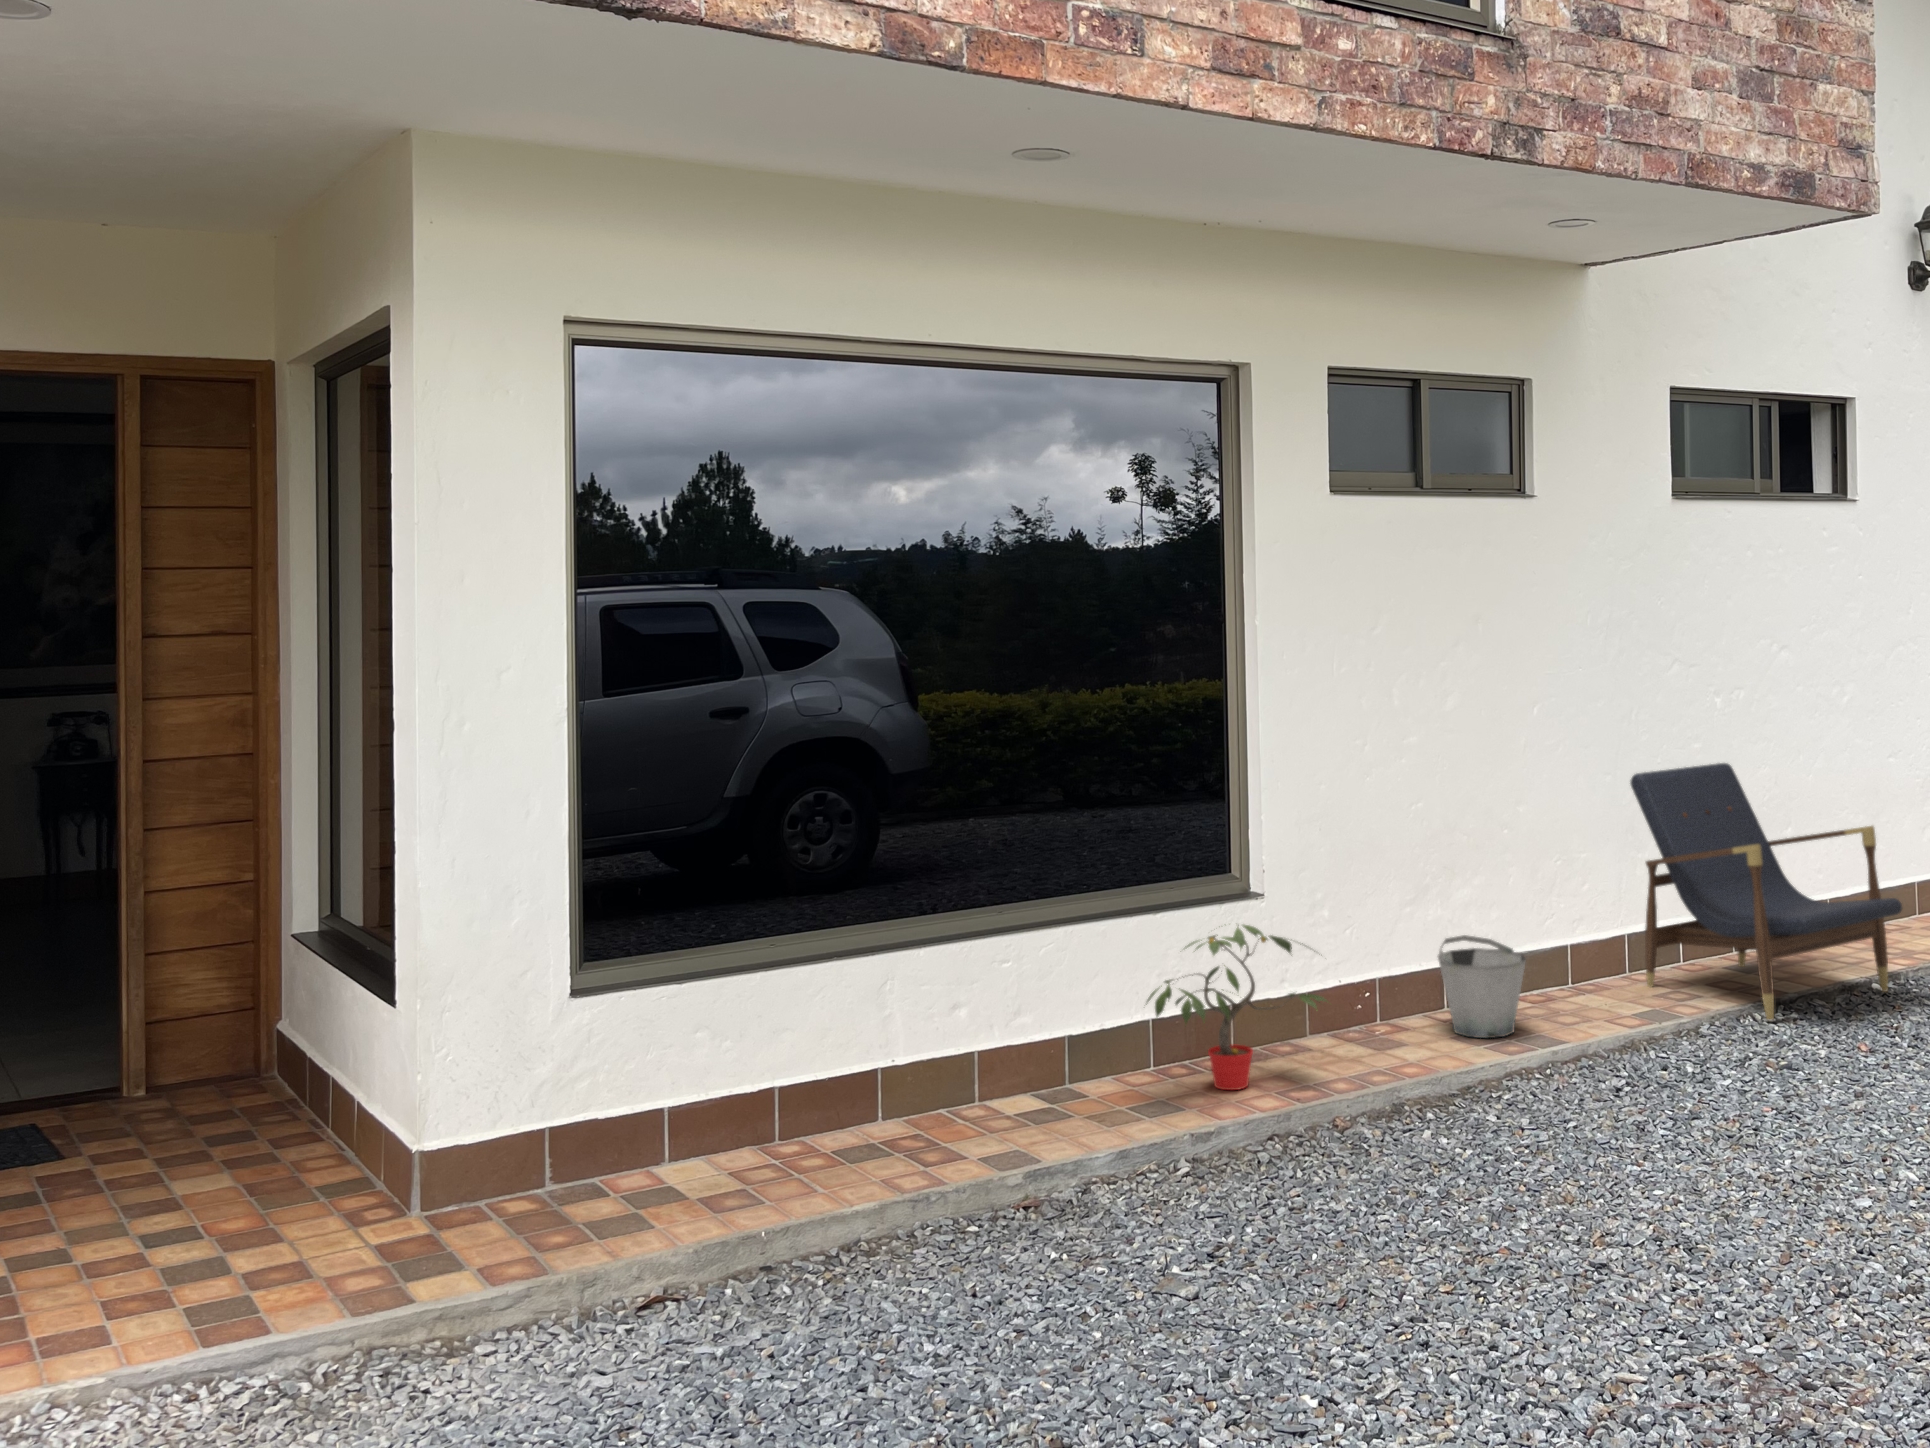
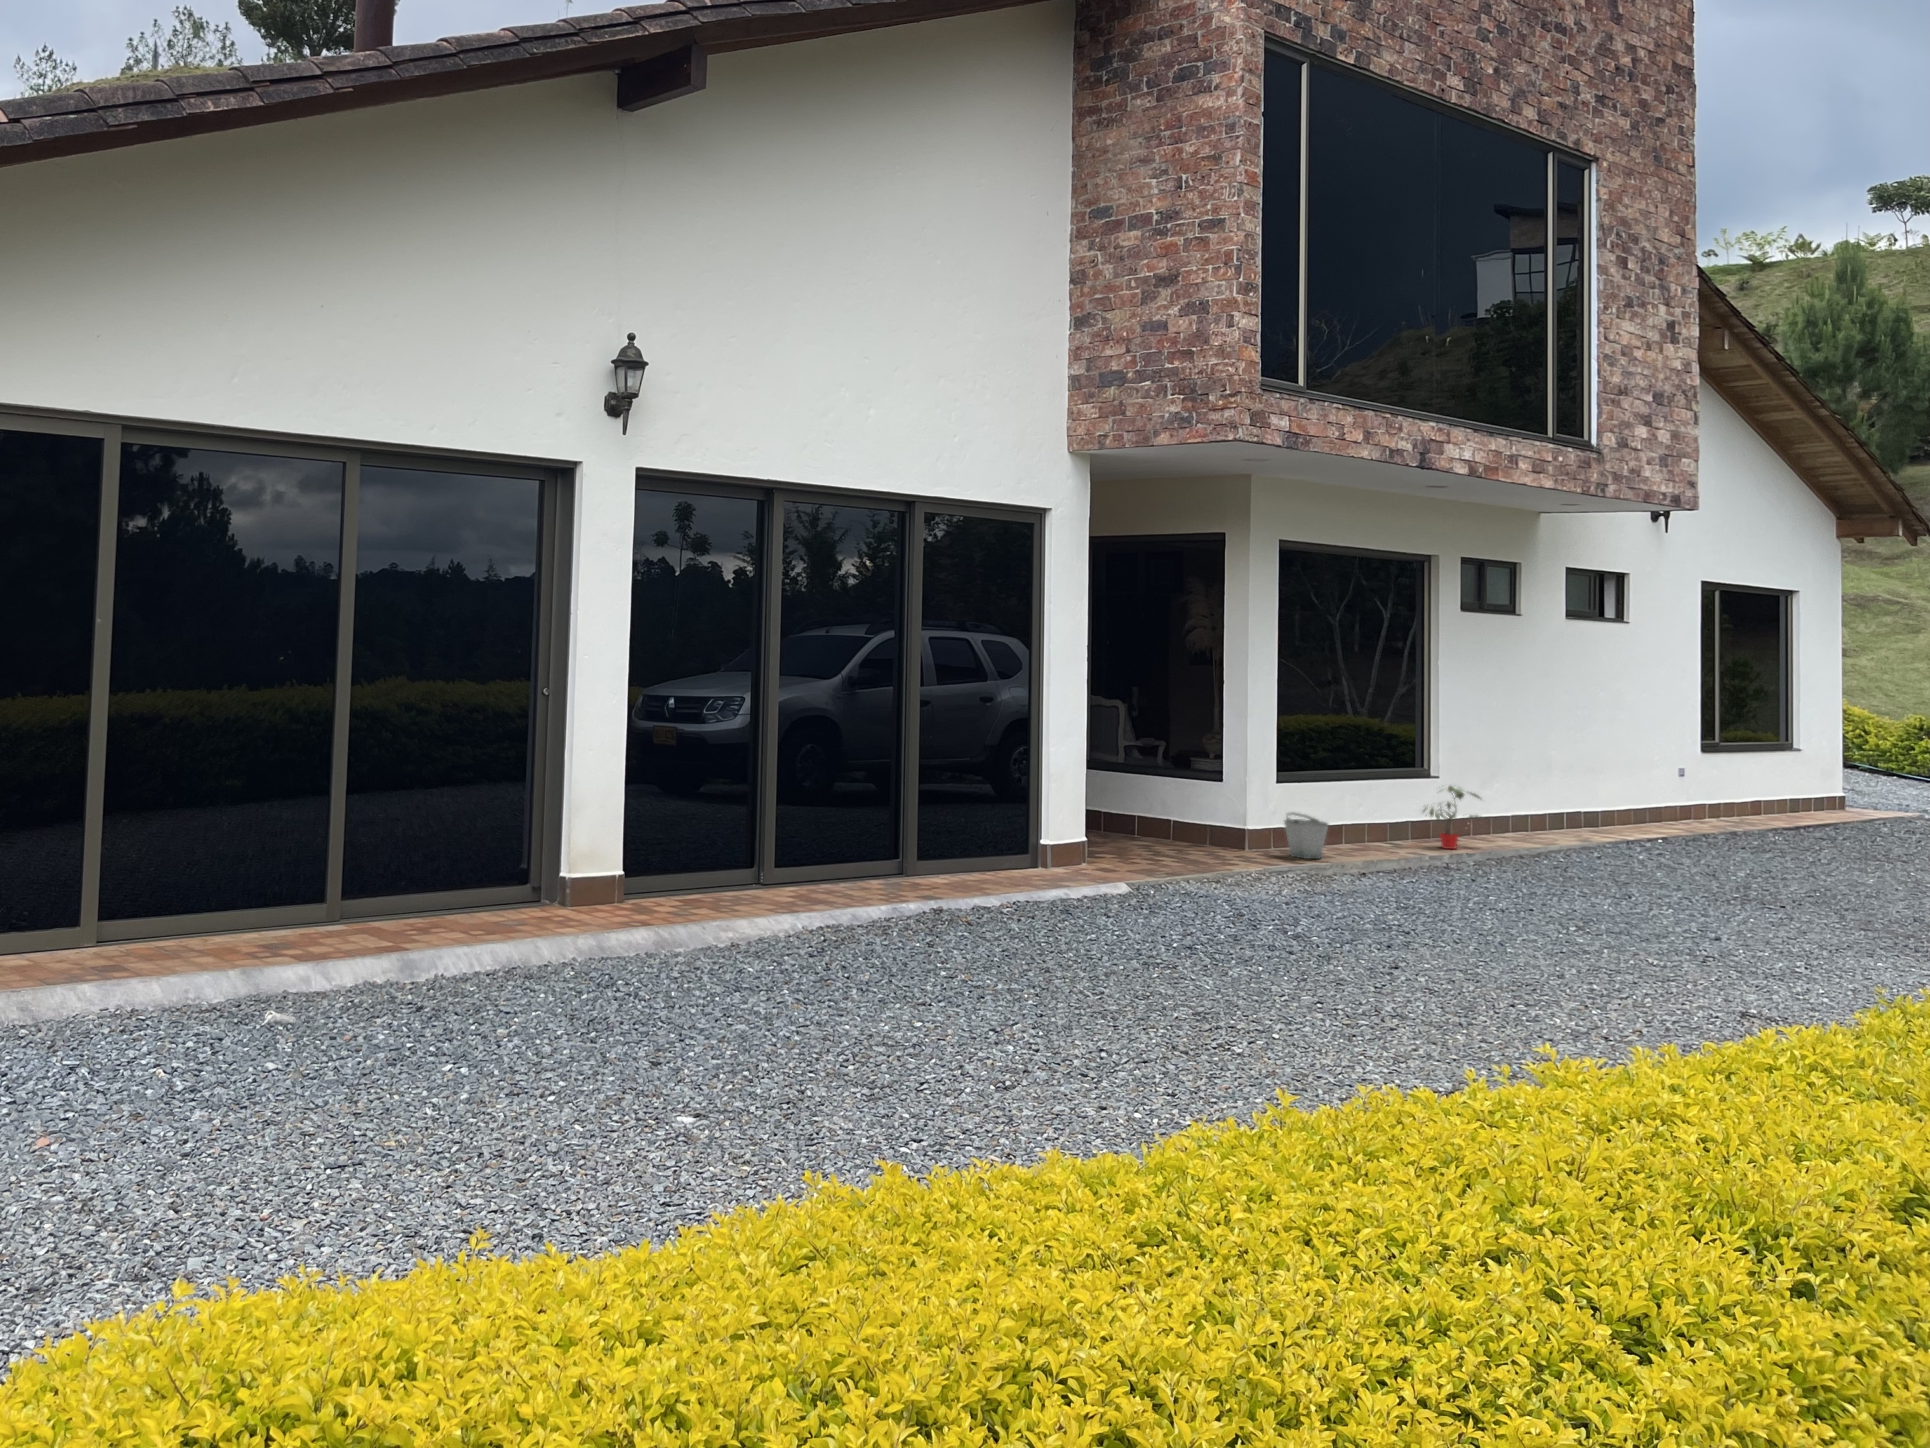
lounge chair: present [1630,763,1902,1020] -> none [1555,740,1679,844]
bucket: present [1438,935,1526,1038] -> present [1284,813,1328,859]

